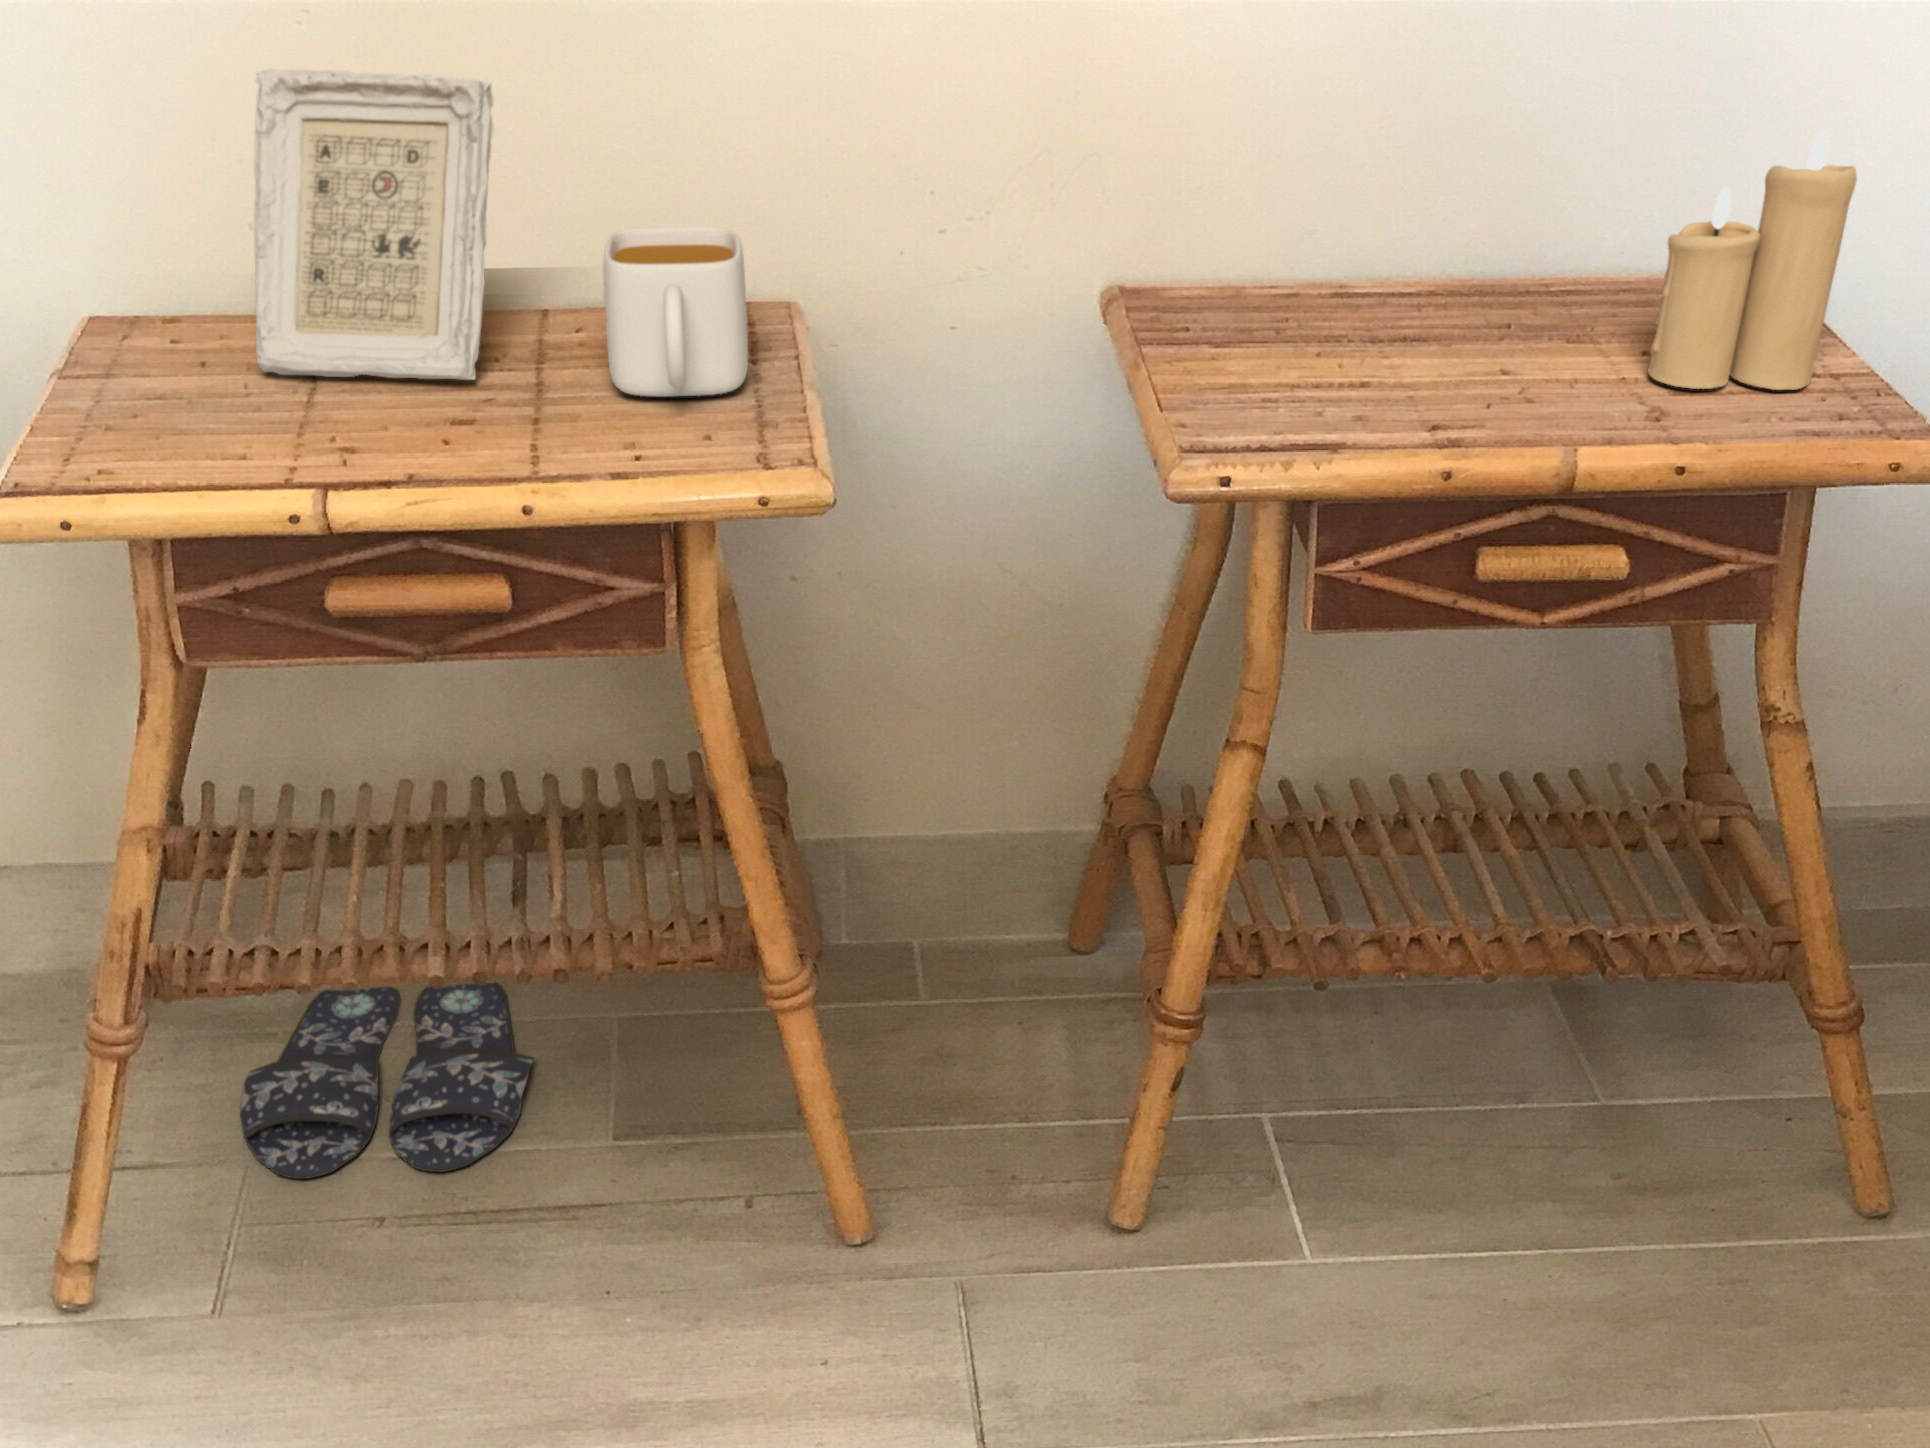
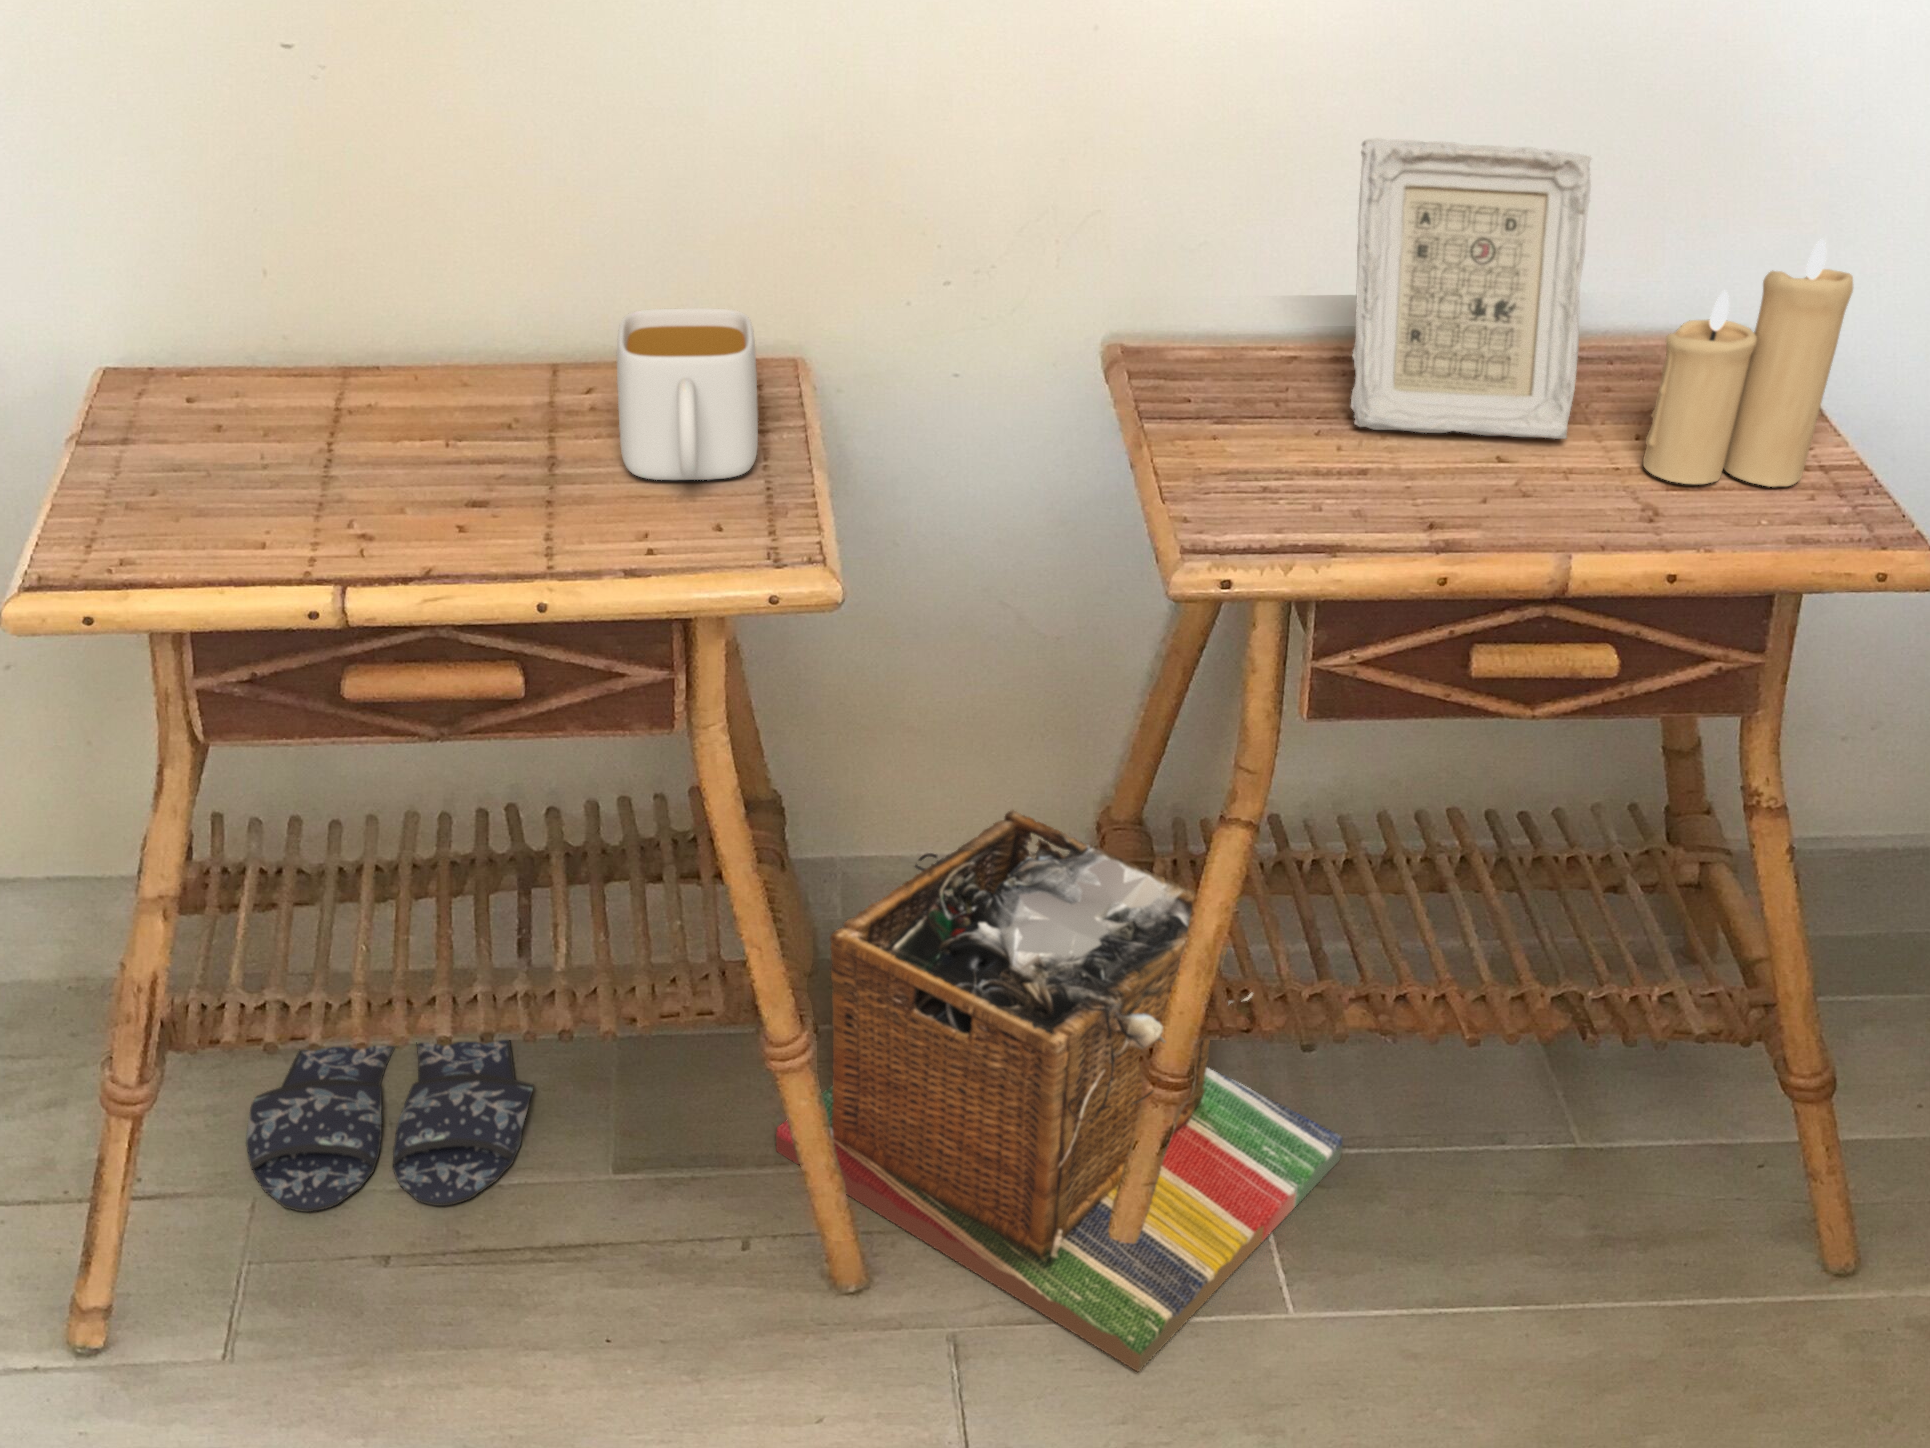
picture frame: present [254,69,494,380] -> present [1351,138,1592,439]
laundry basket: none [781,768,1361,1321] -> present [776,810,1343,1372]

